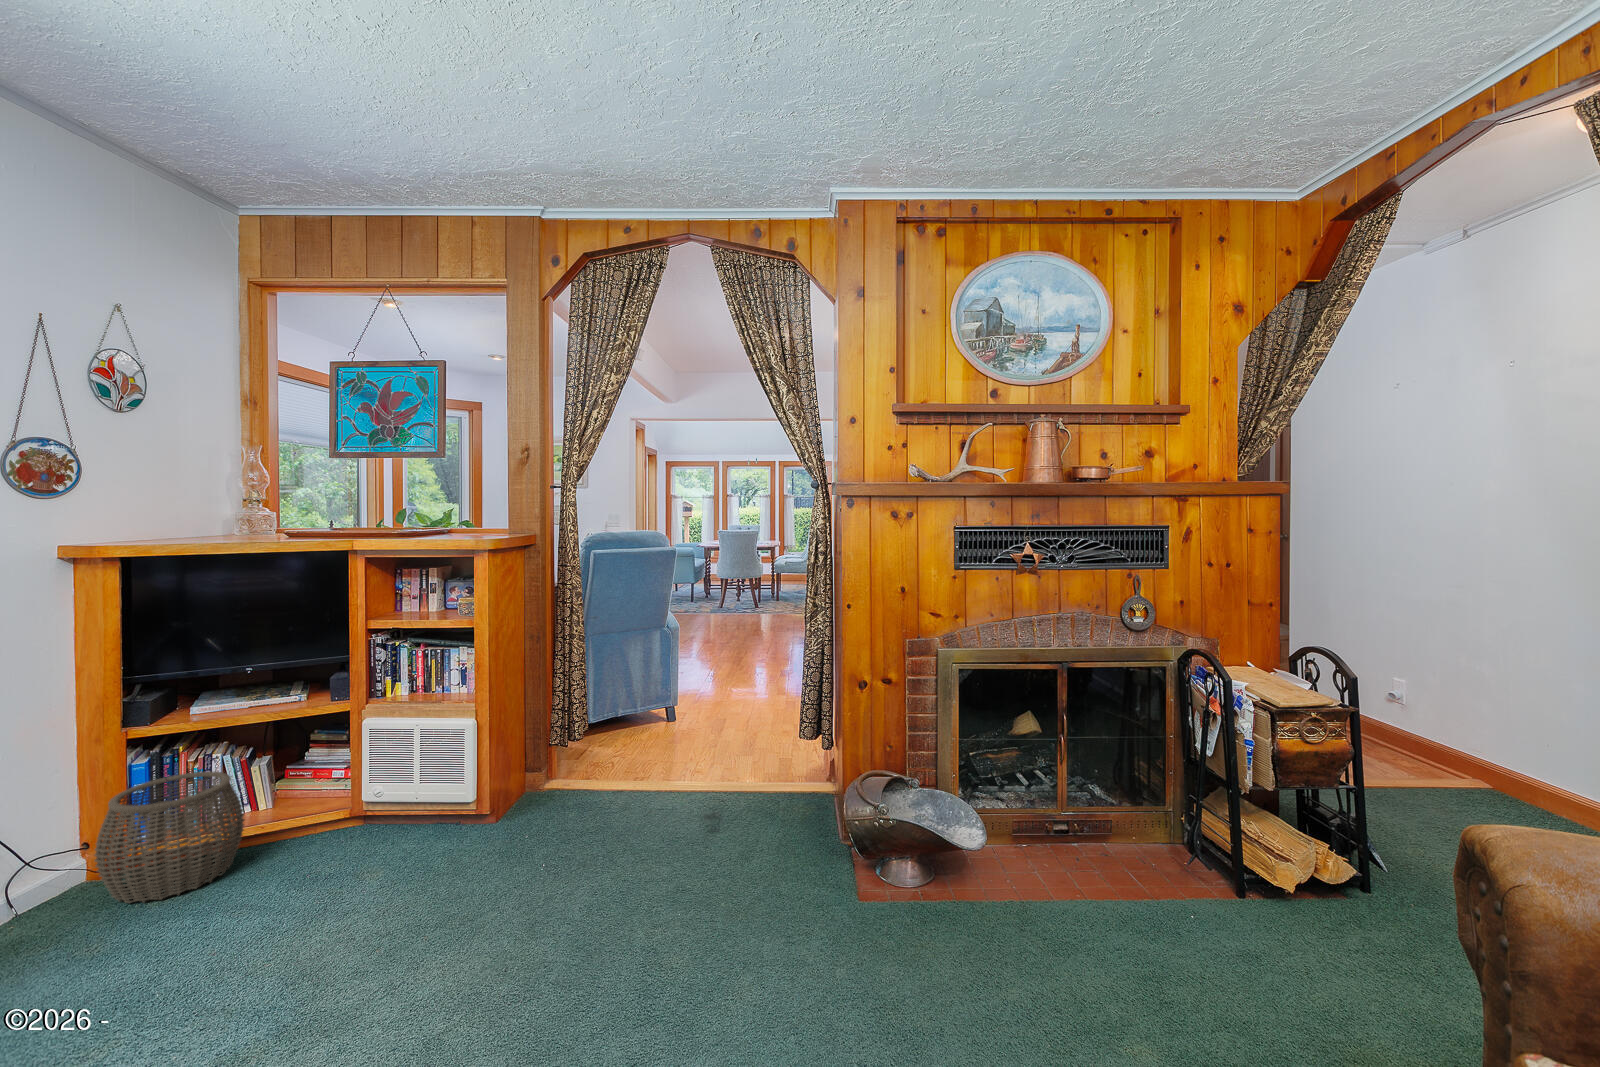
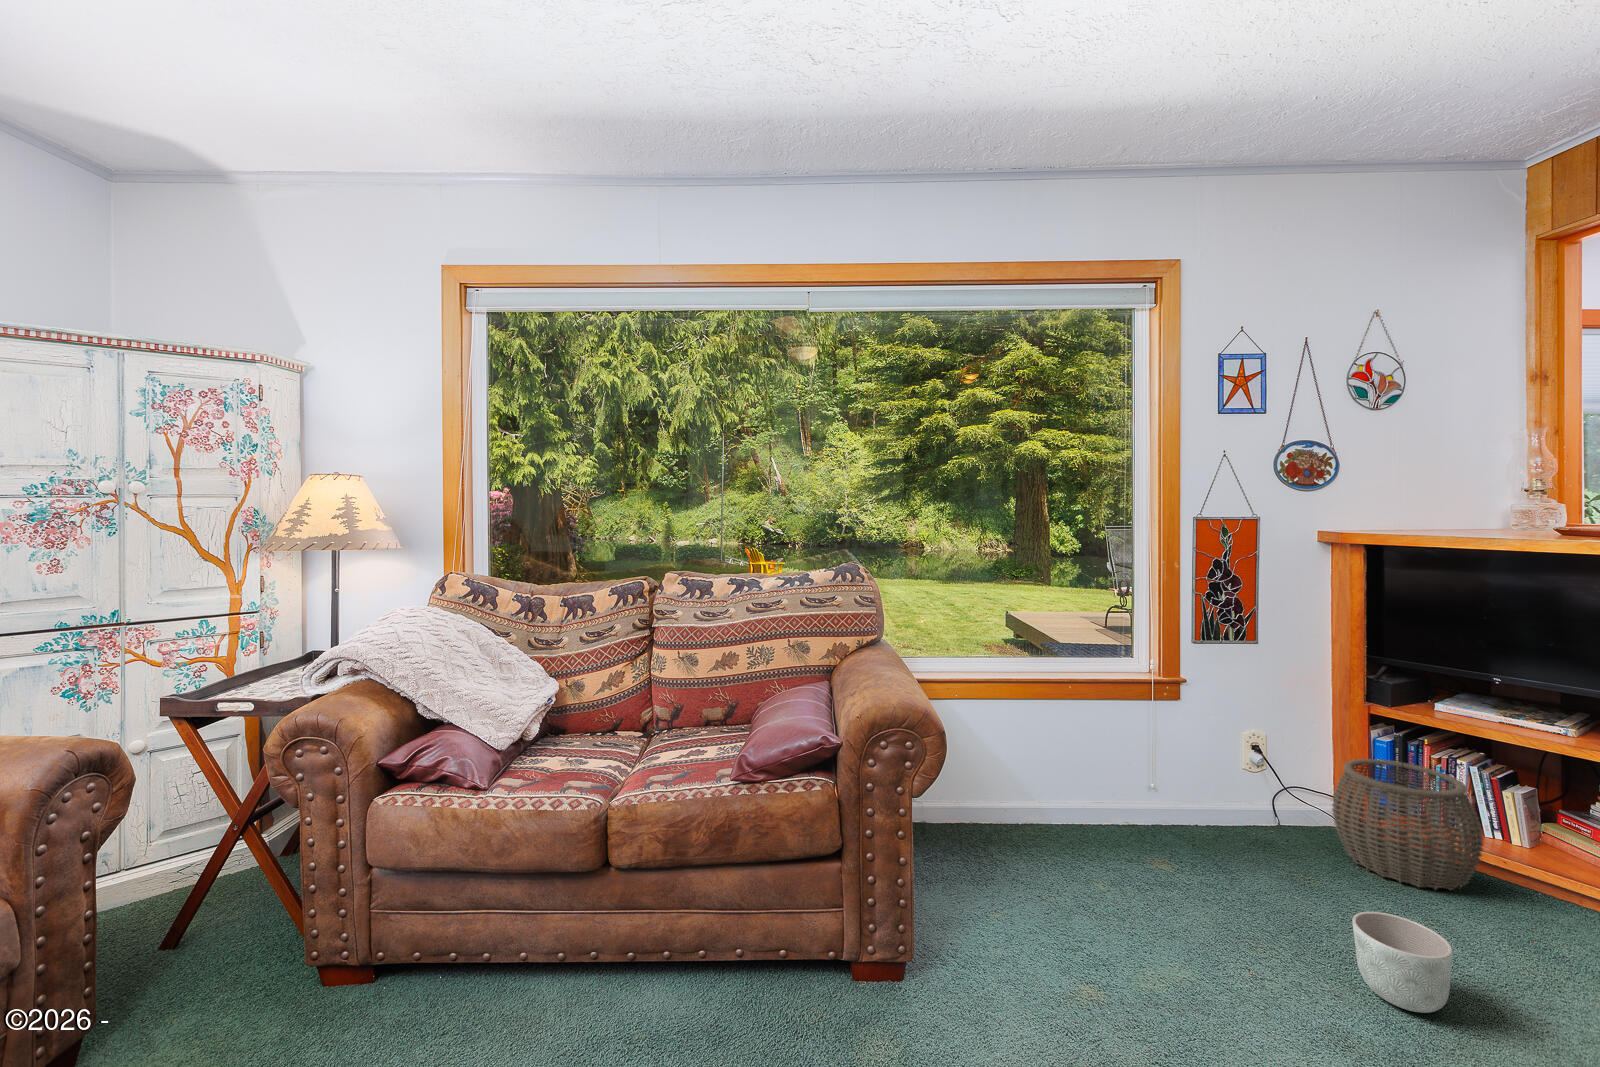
planter: none [177,908,268,1001] -> present [1352,912,1453,1013]

